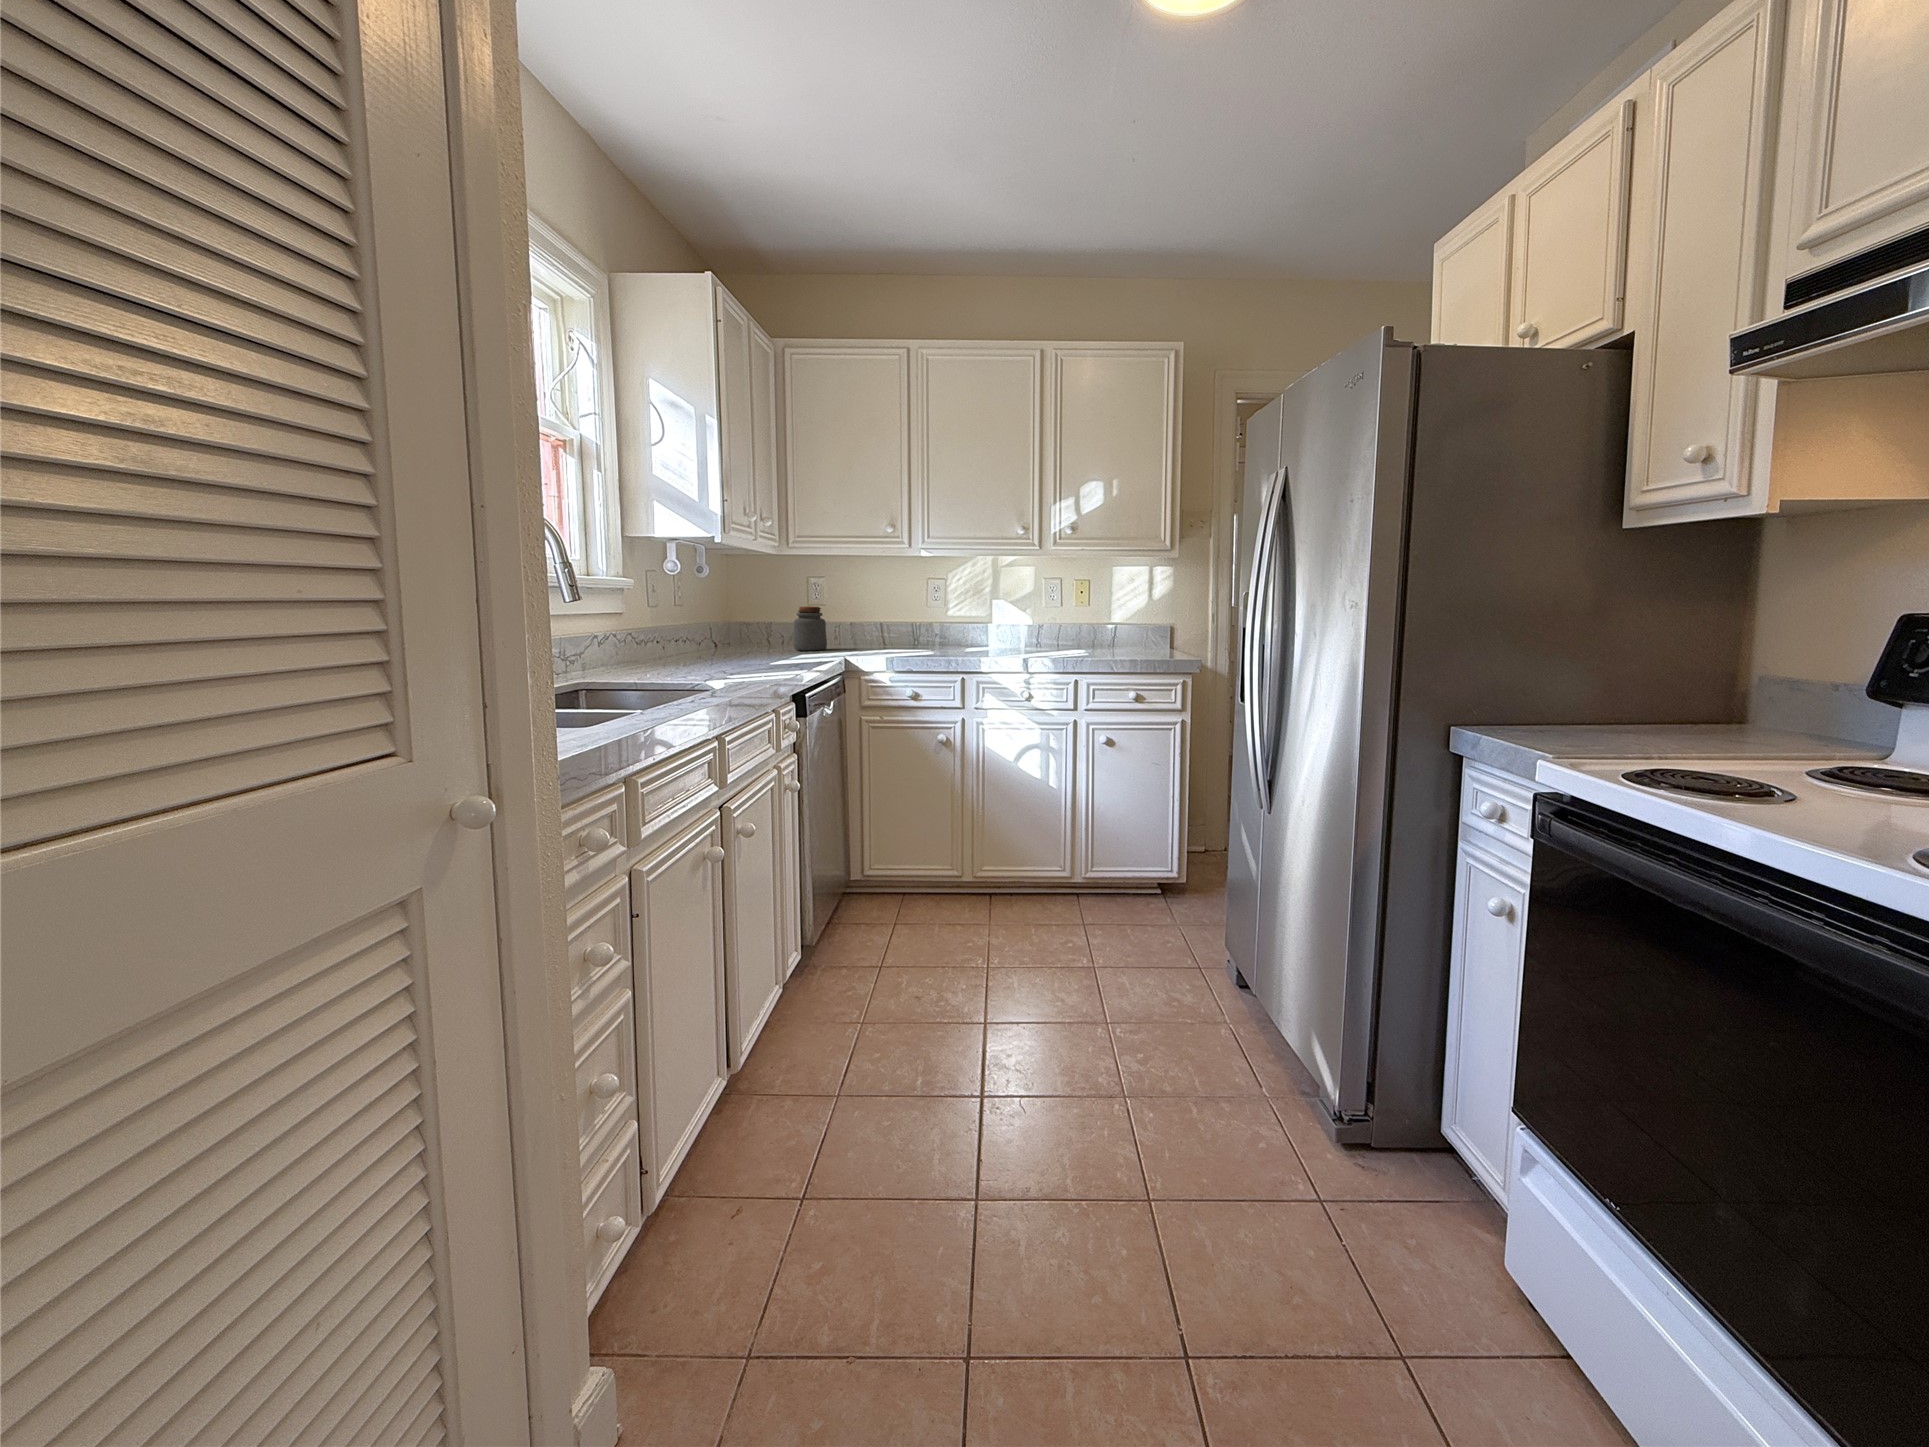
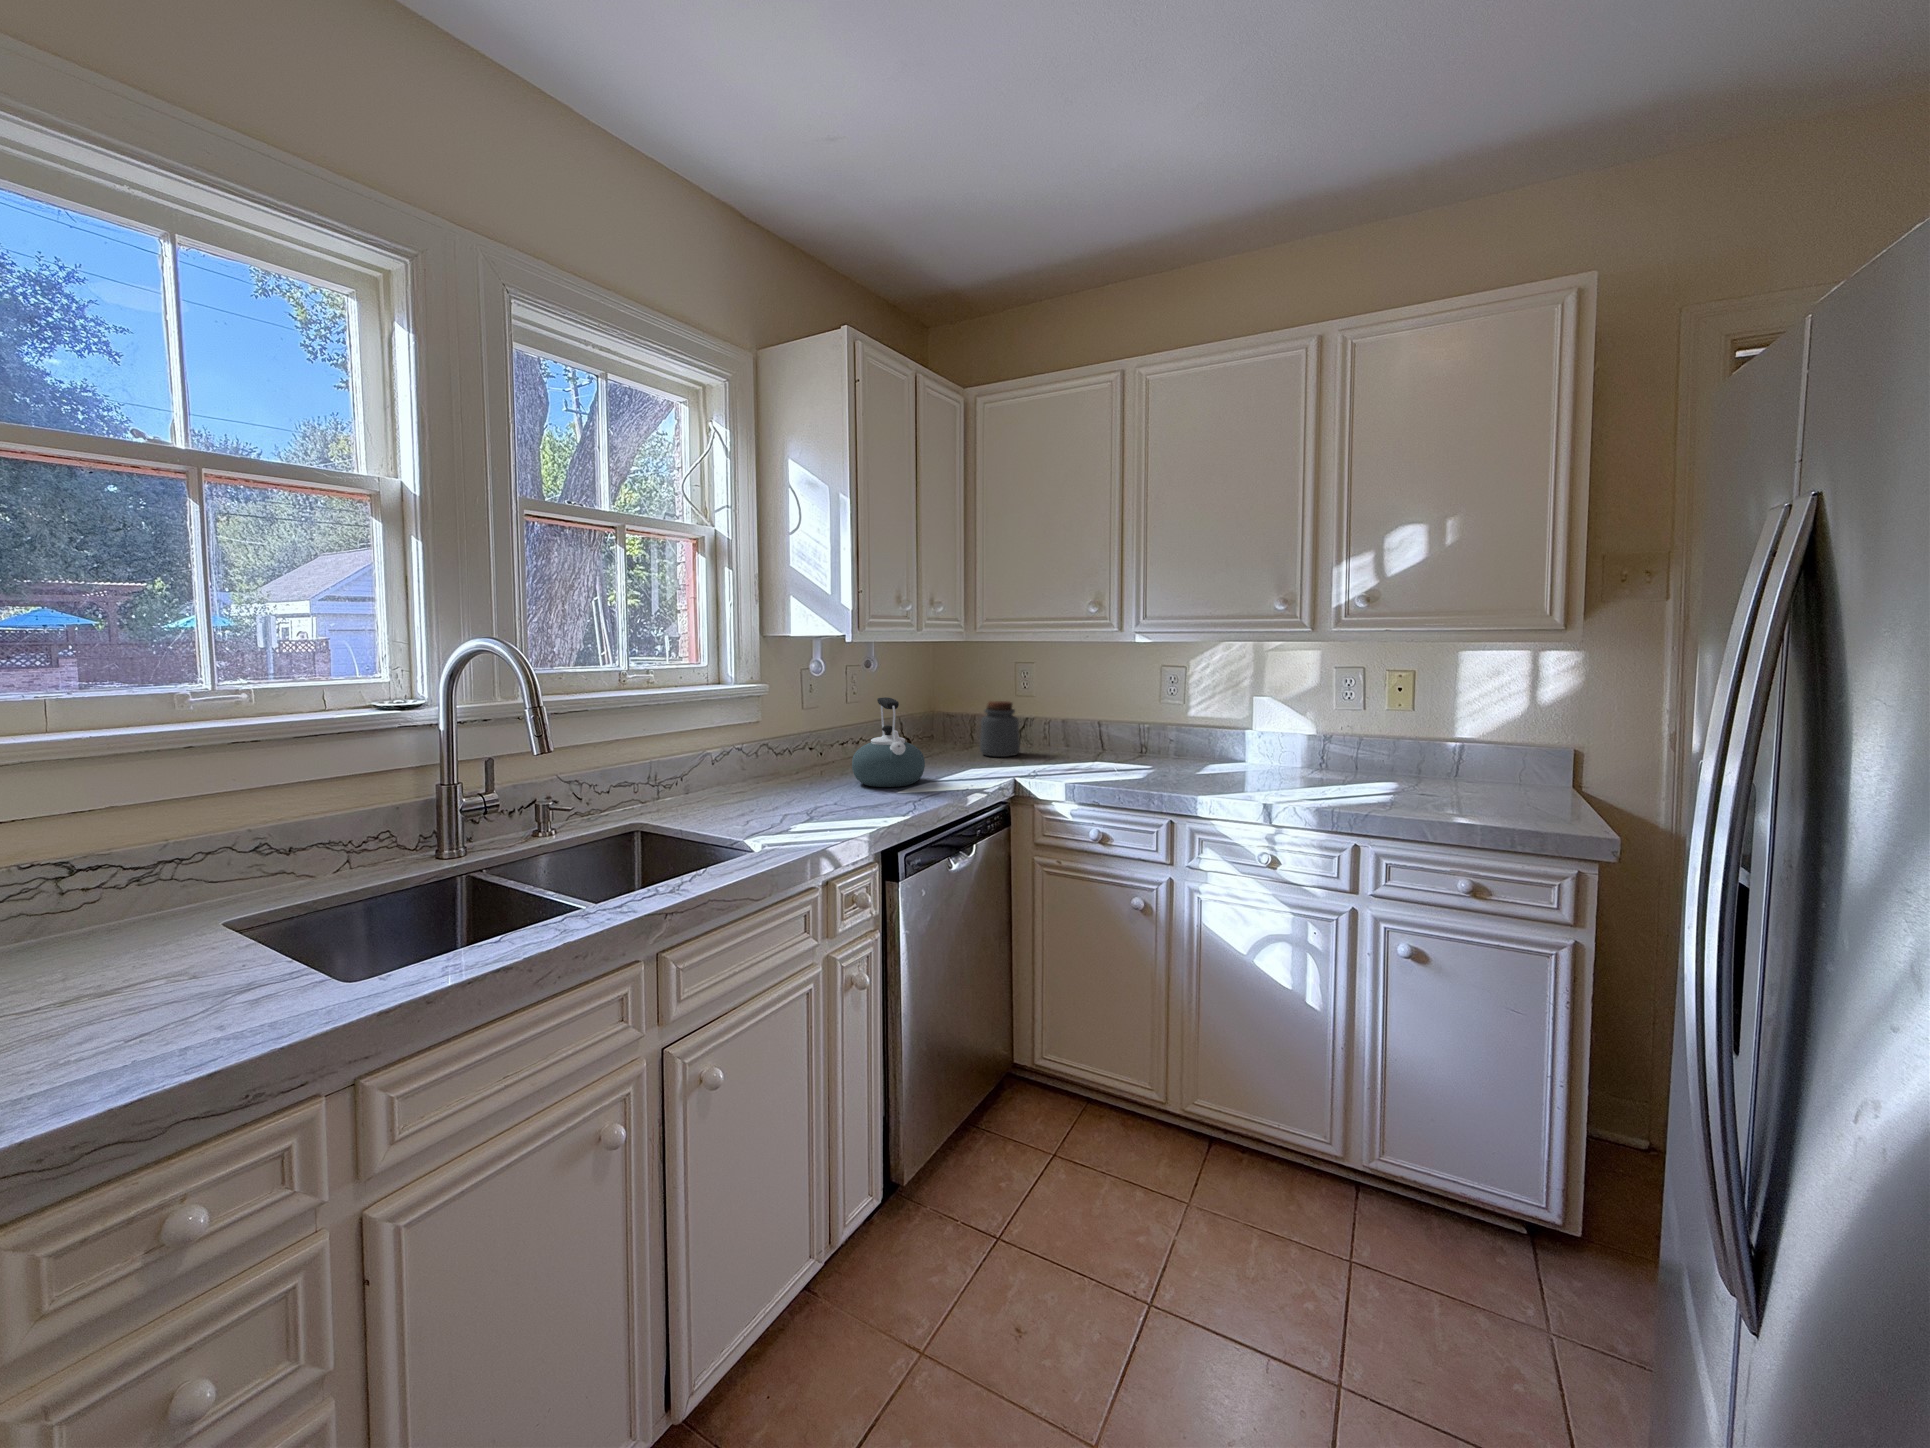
kettle: none [713,593,777,665] -> present [852,697,925,787]

